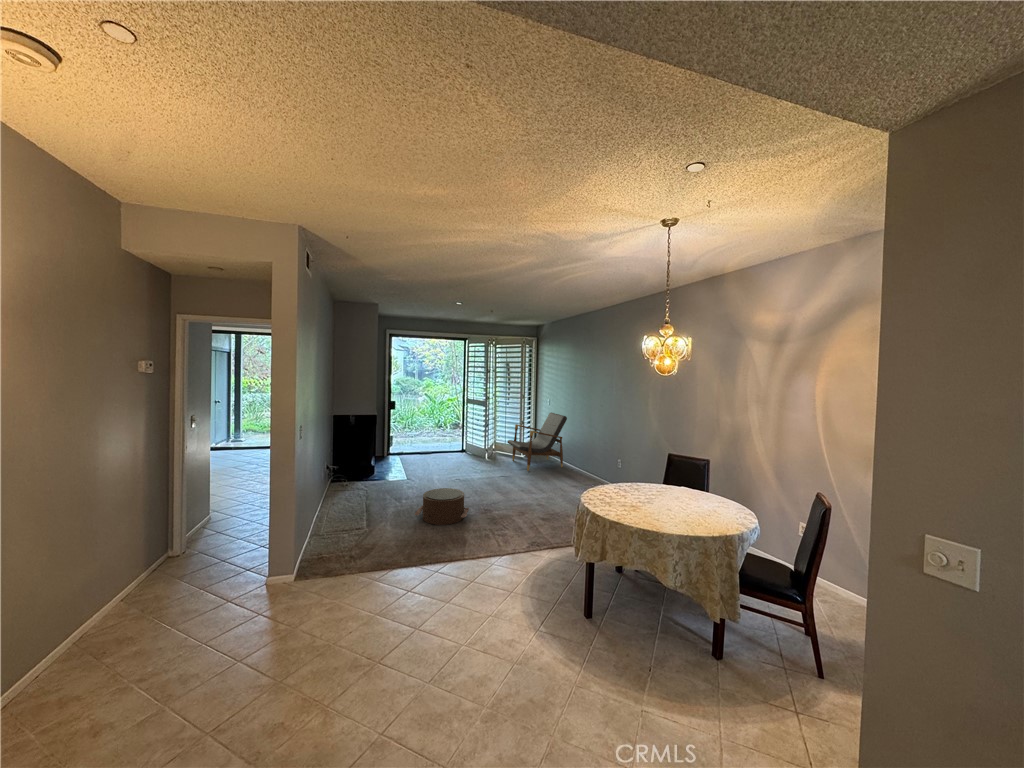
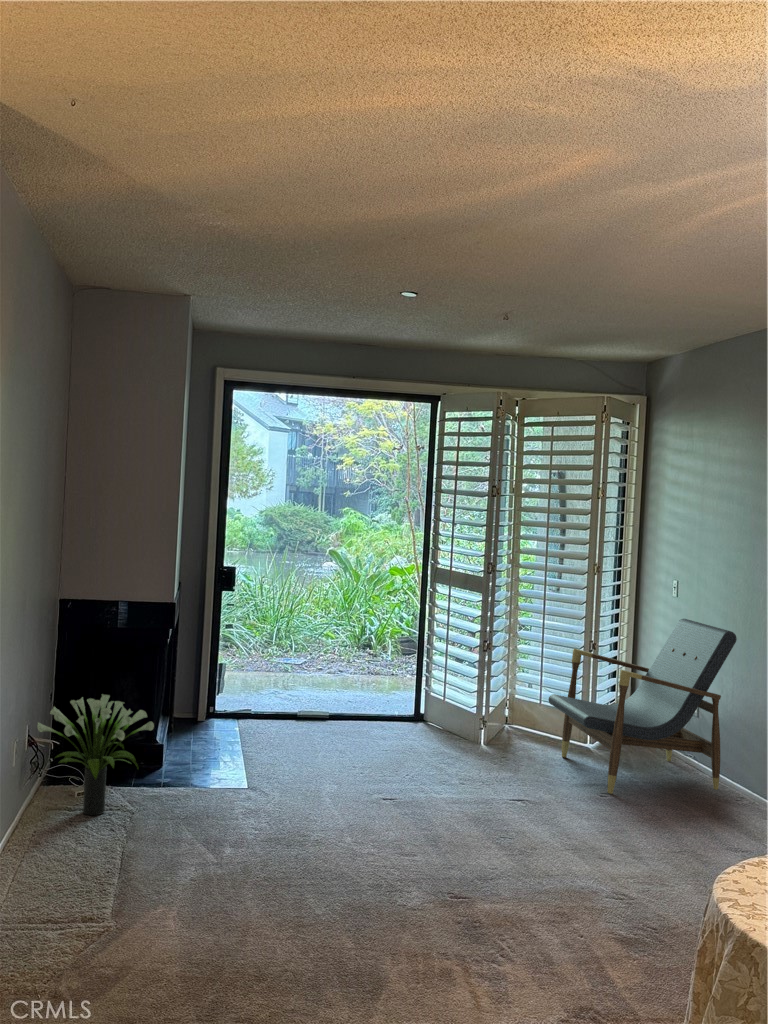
potted plant: none [331,449,373,490] -> present [37,694,154,815]
pouf: present [415,488,469,525] -> none [252,836,424,960]

